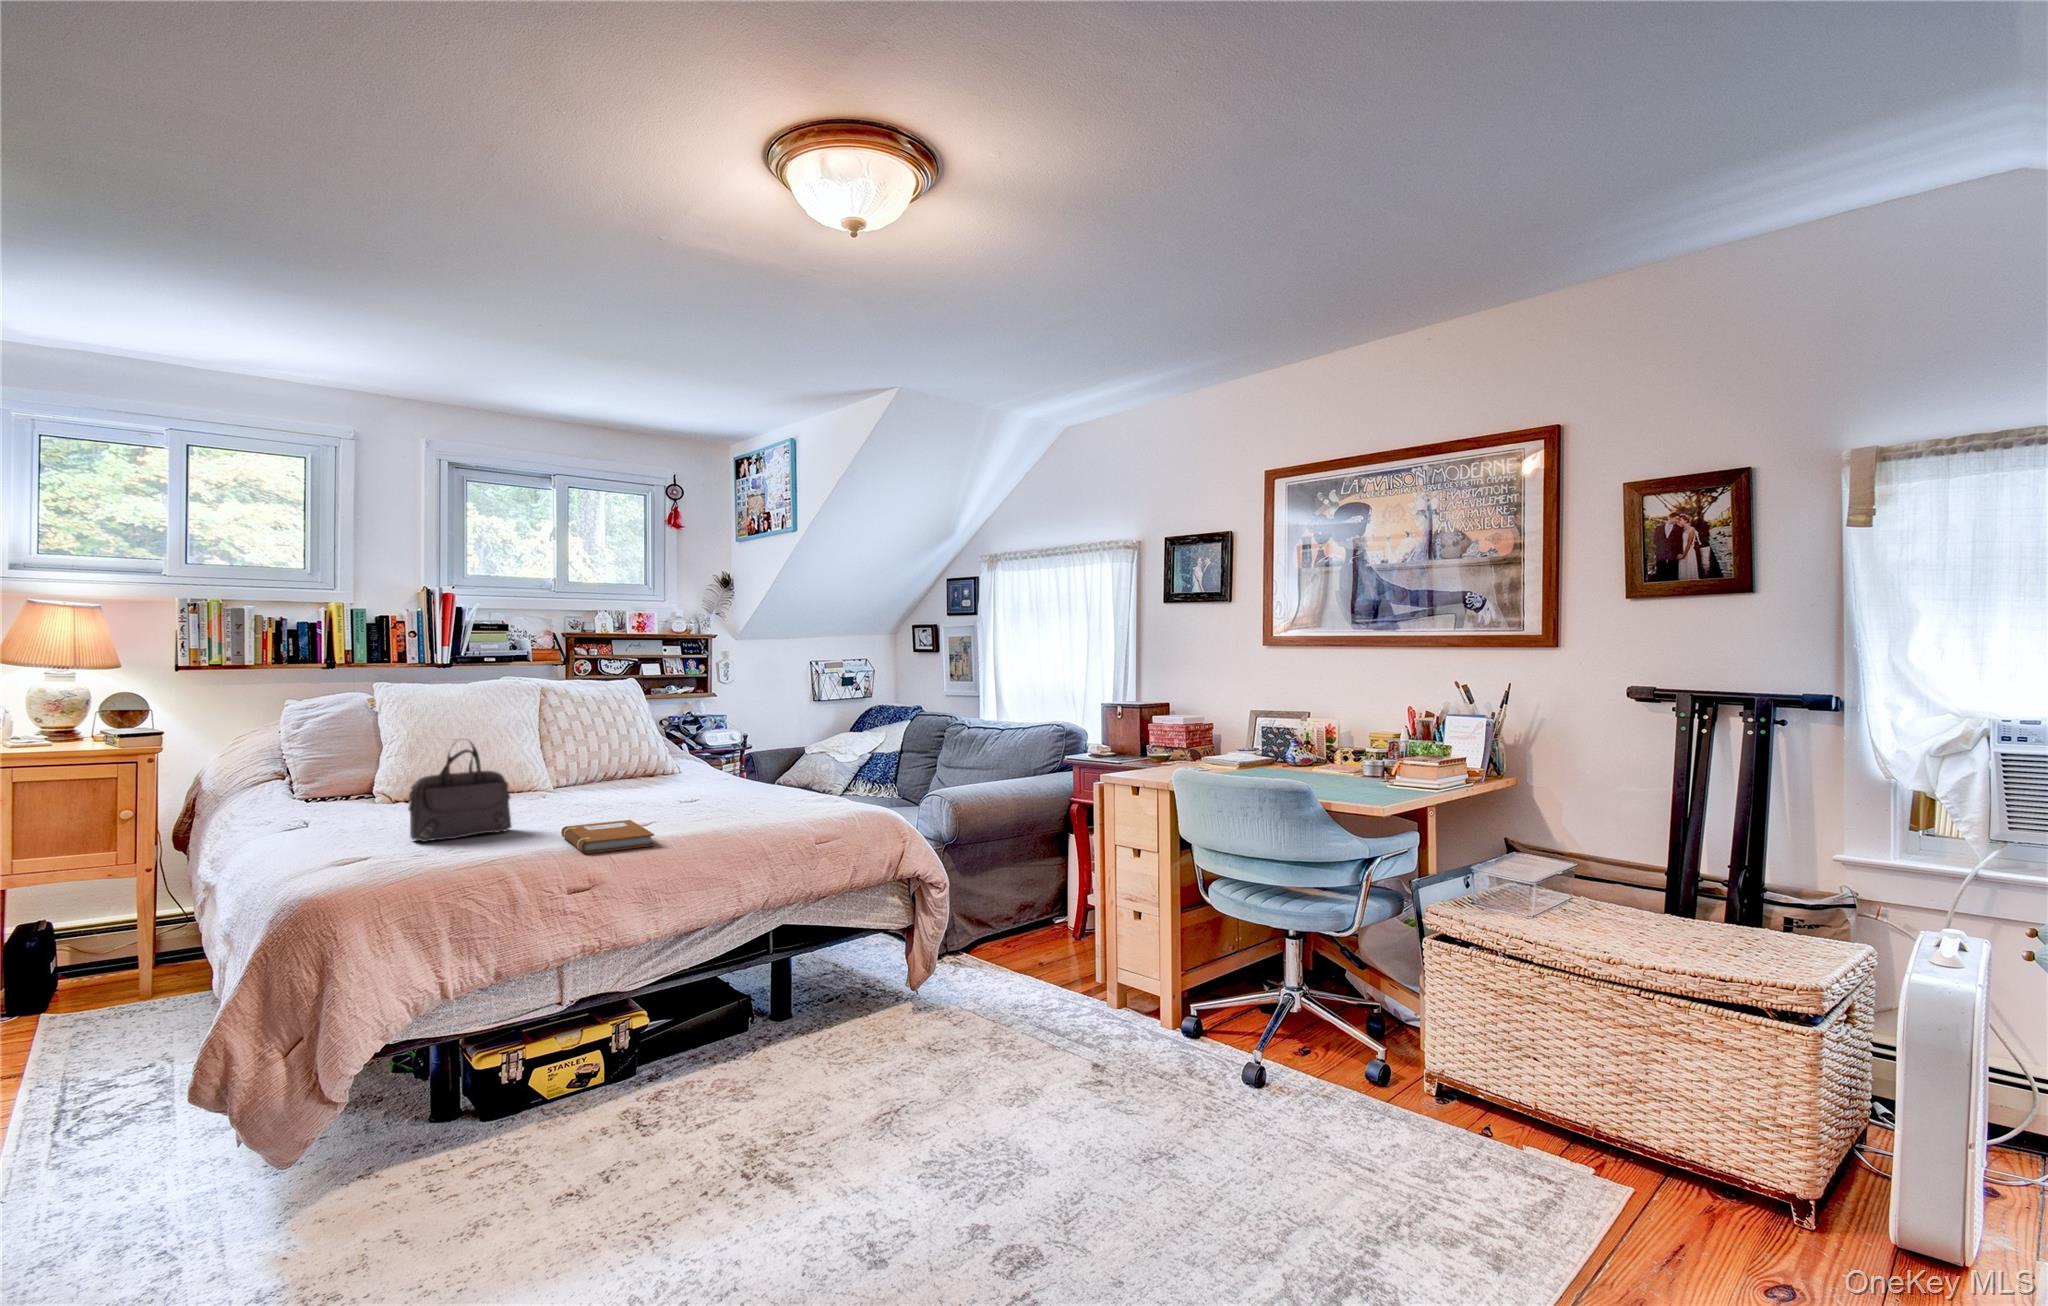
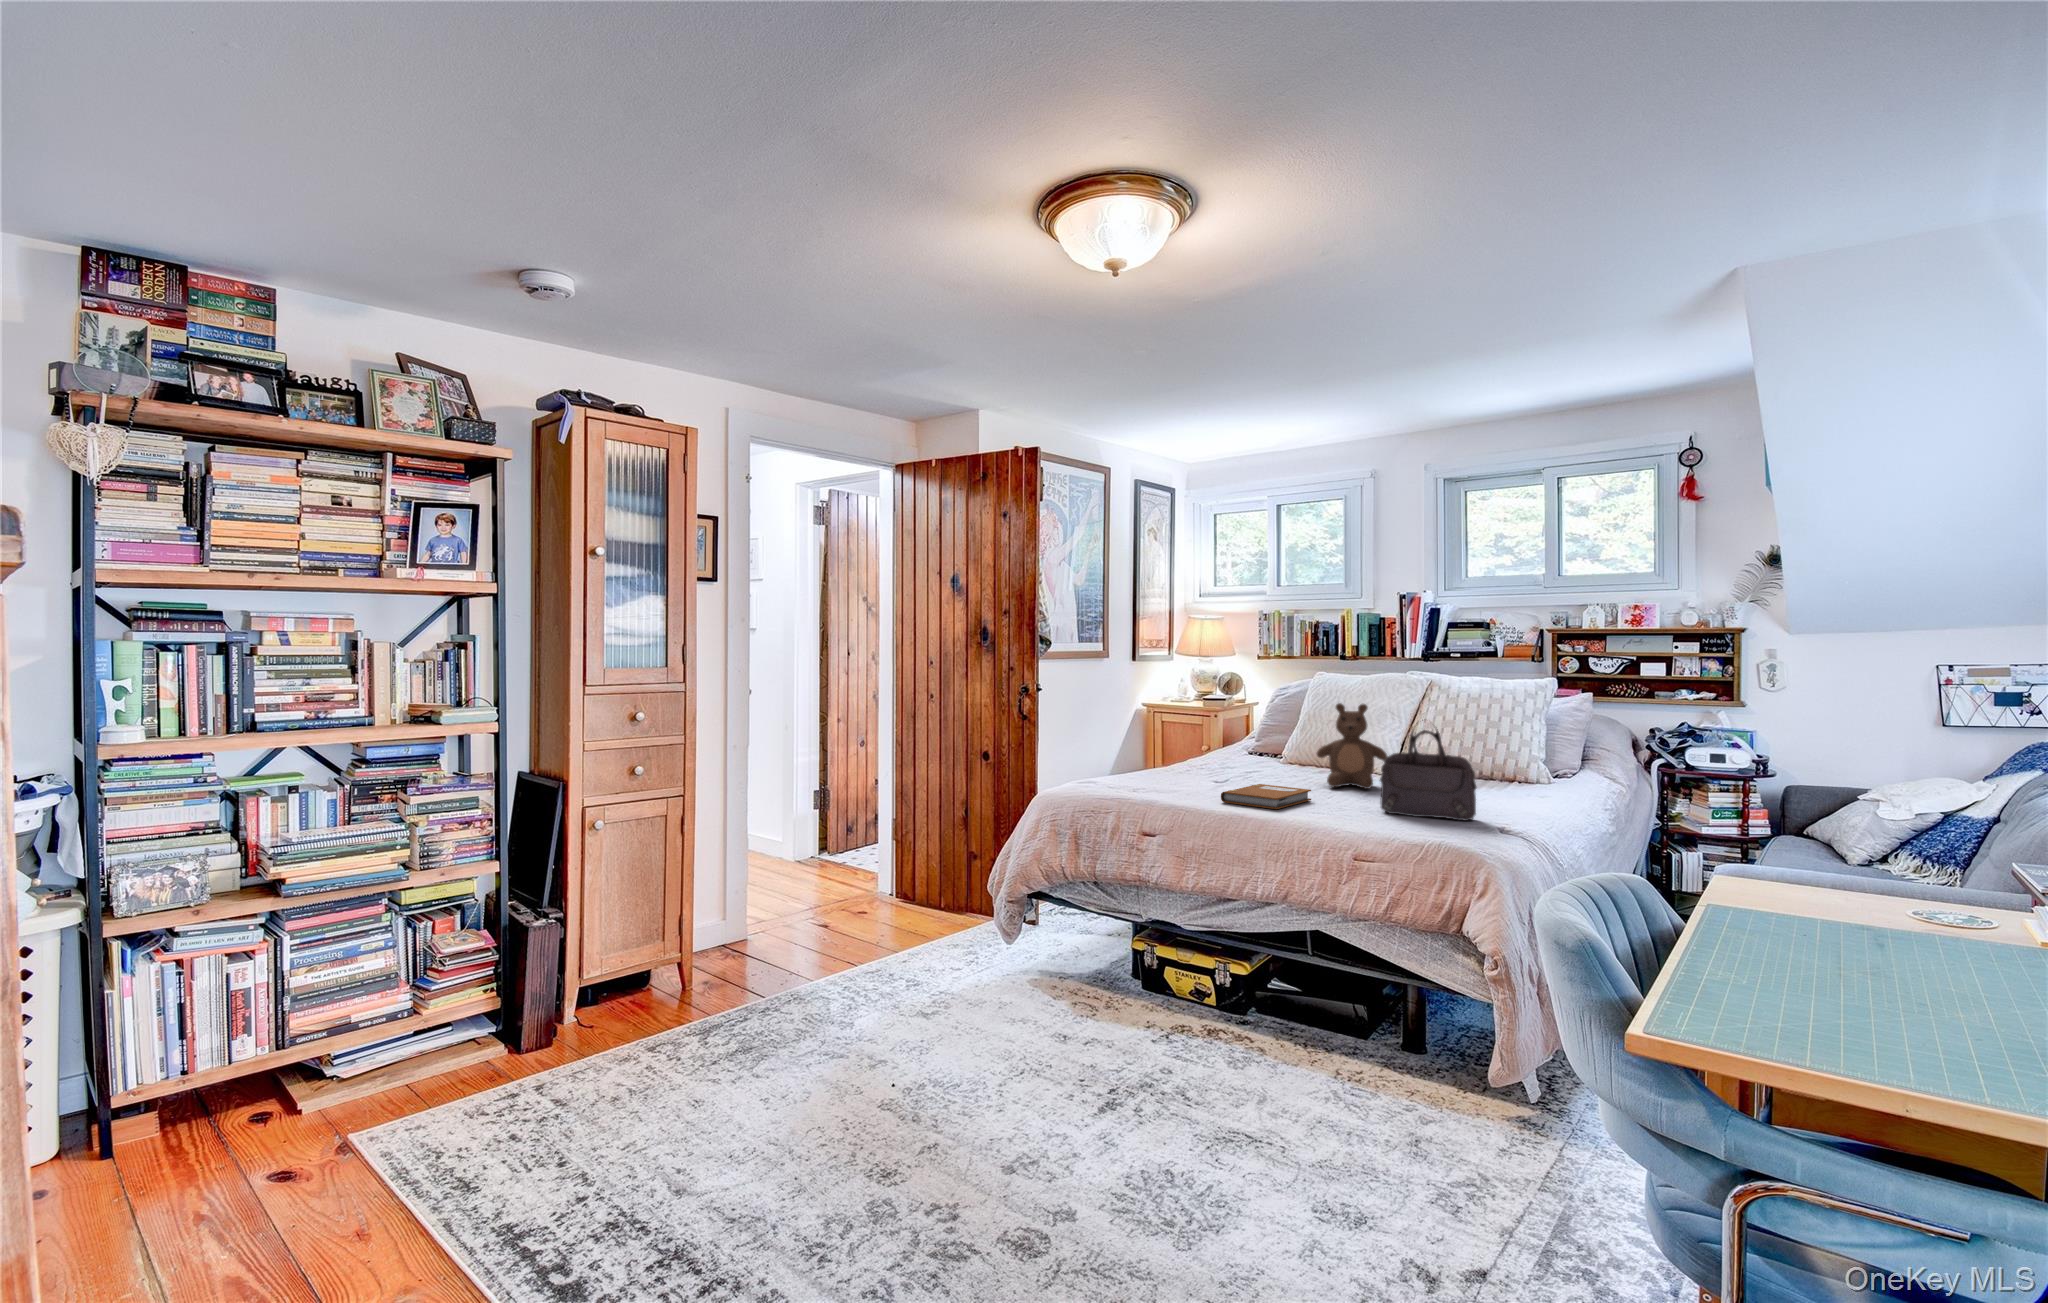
teddy bear: none [541,723,618,815] -> present [1317,703,1388,789]
handbag: present [408,742,512,842] -> present [1380,720,1477,821]

